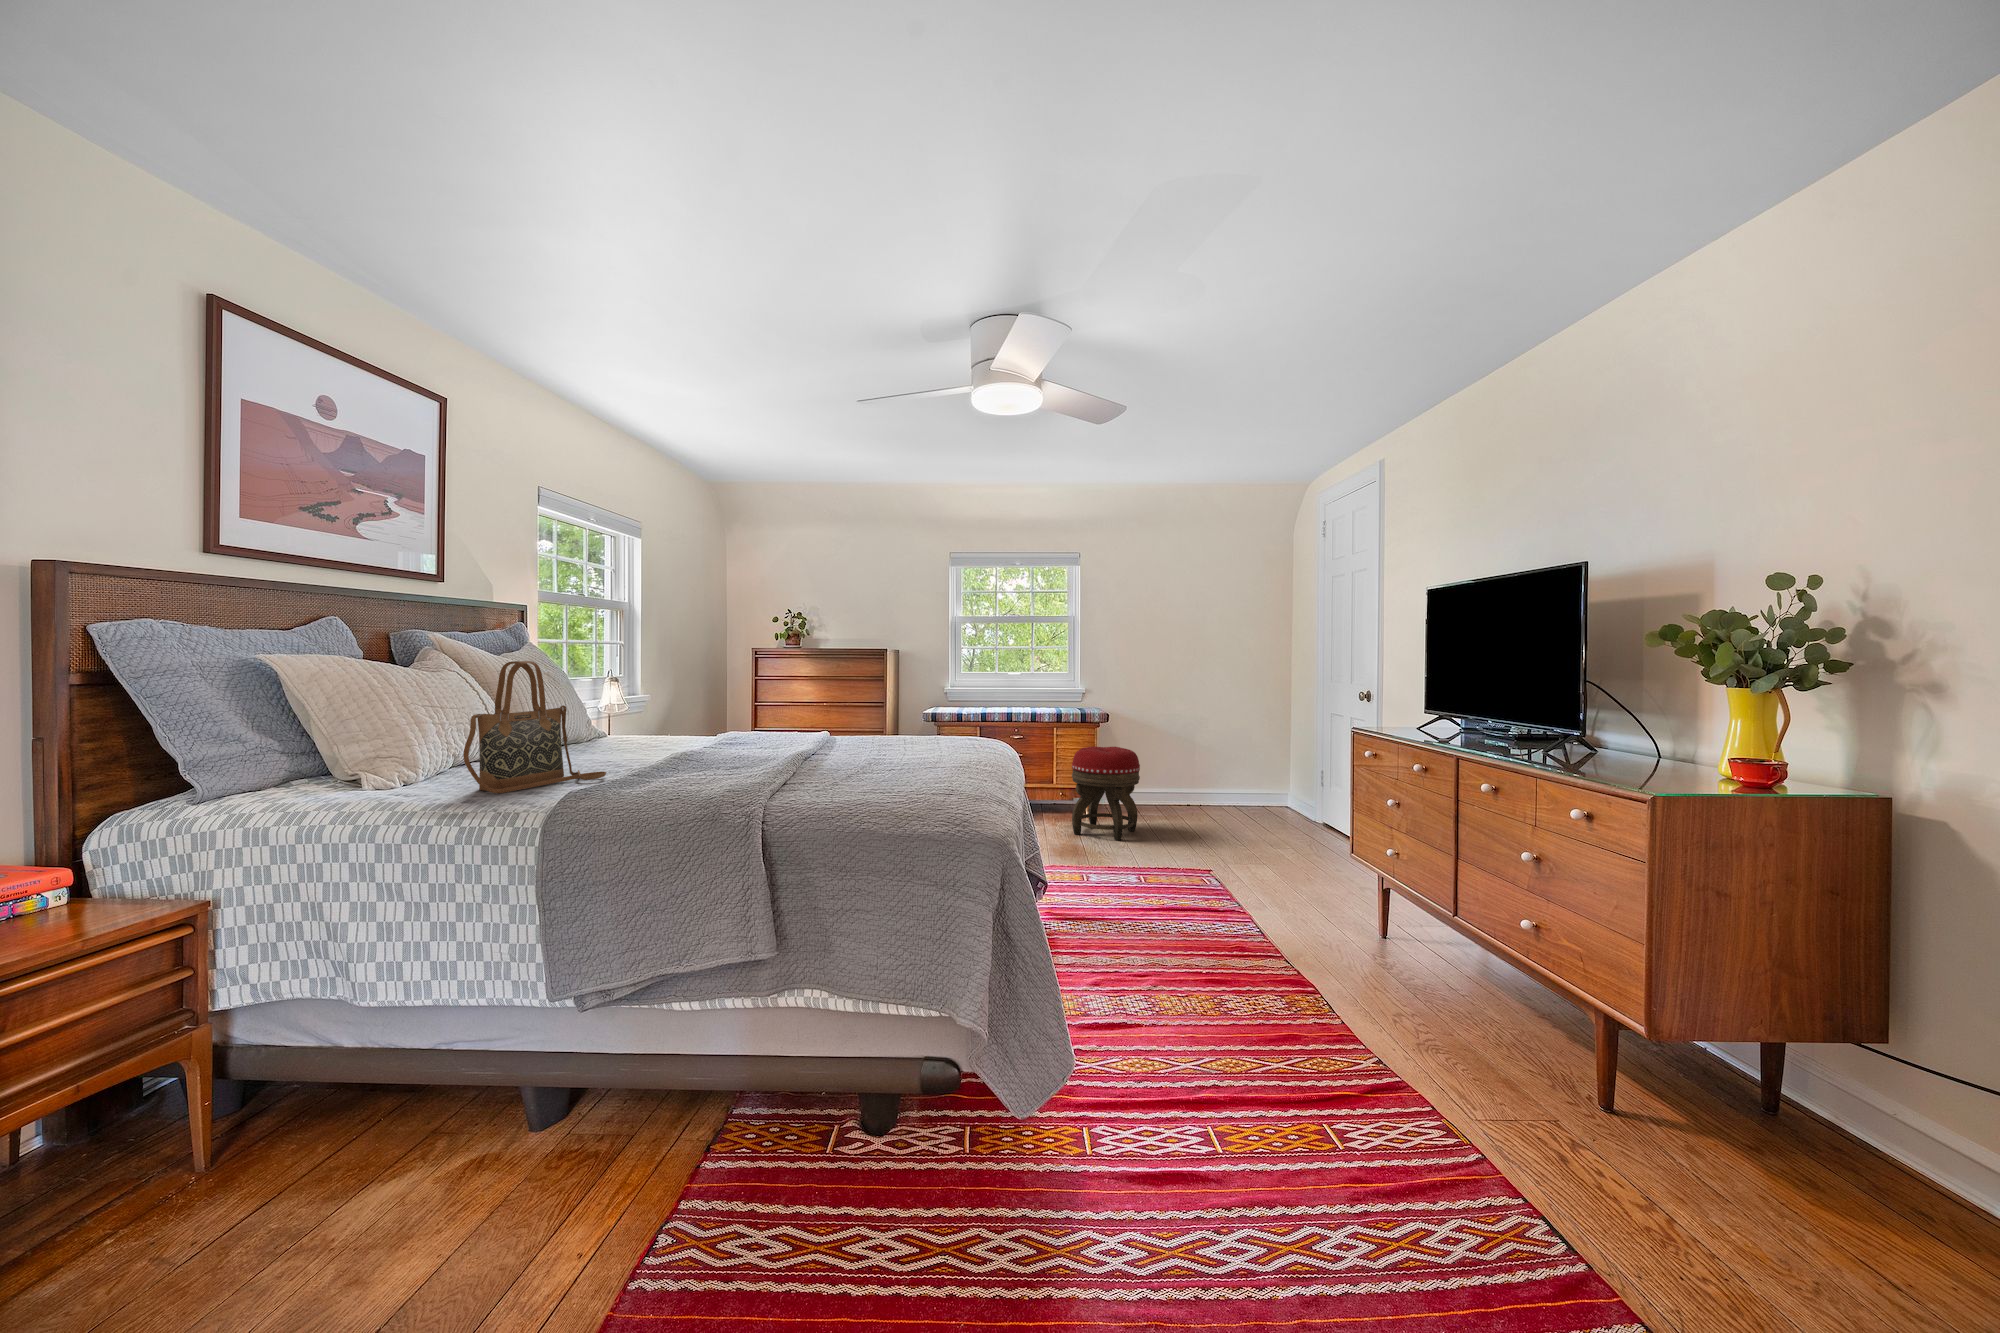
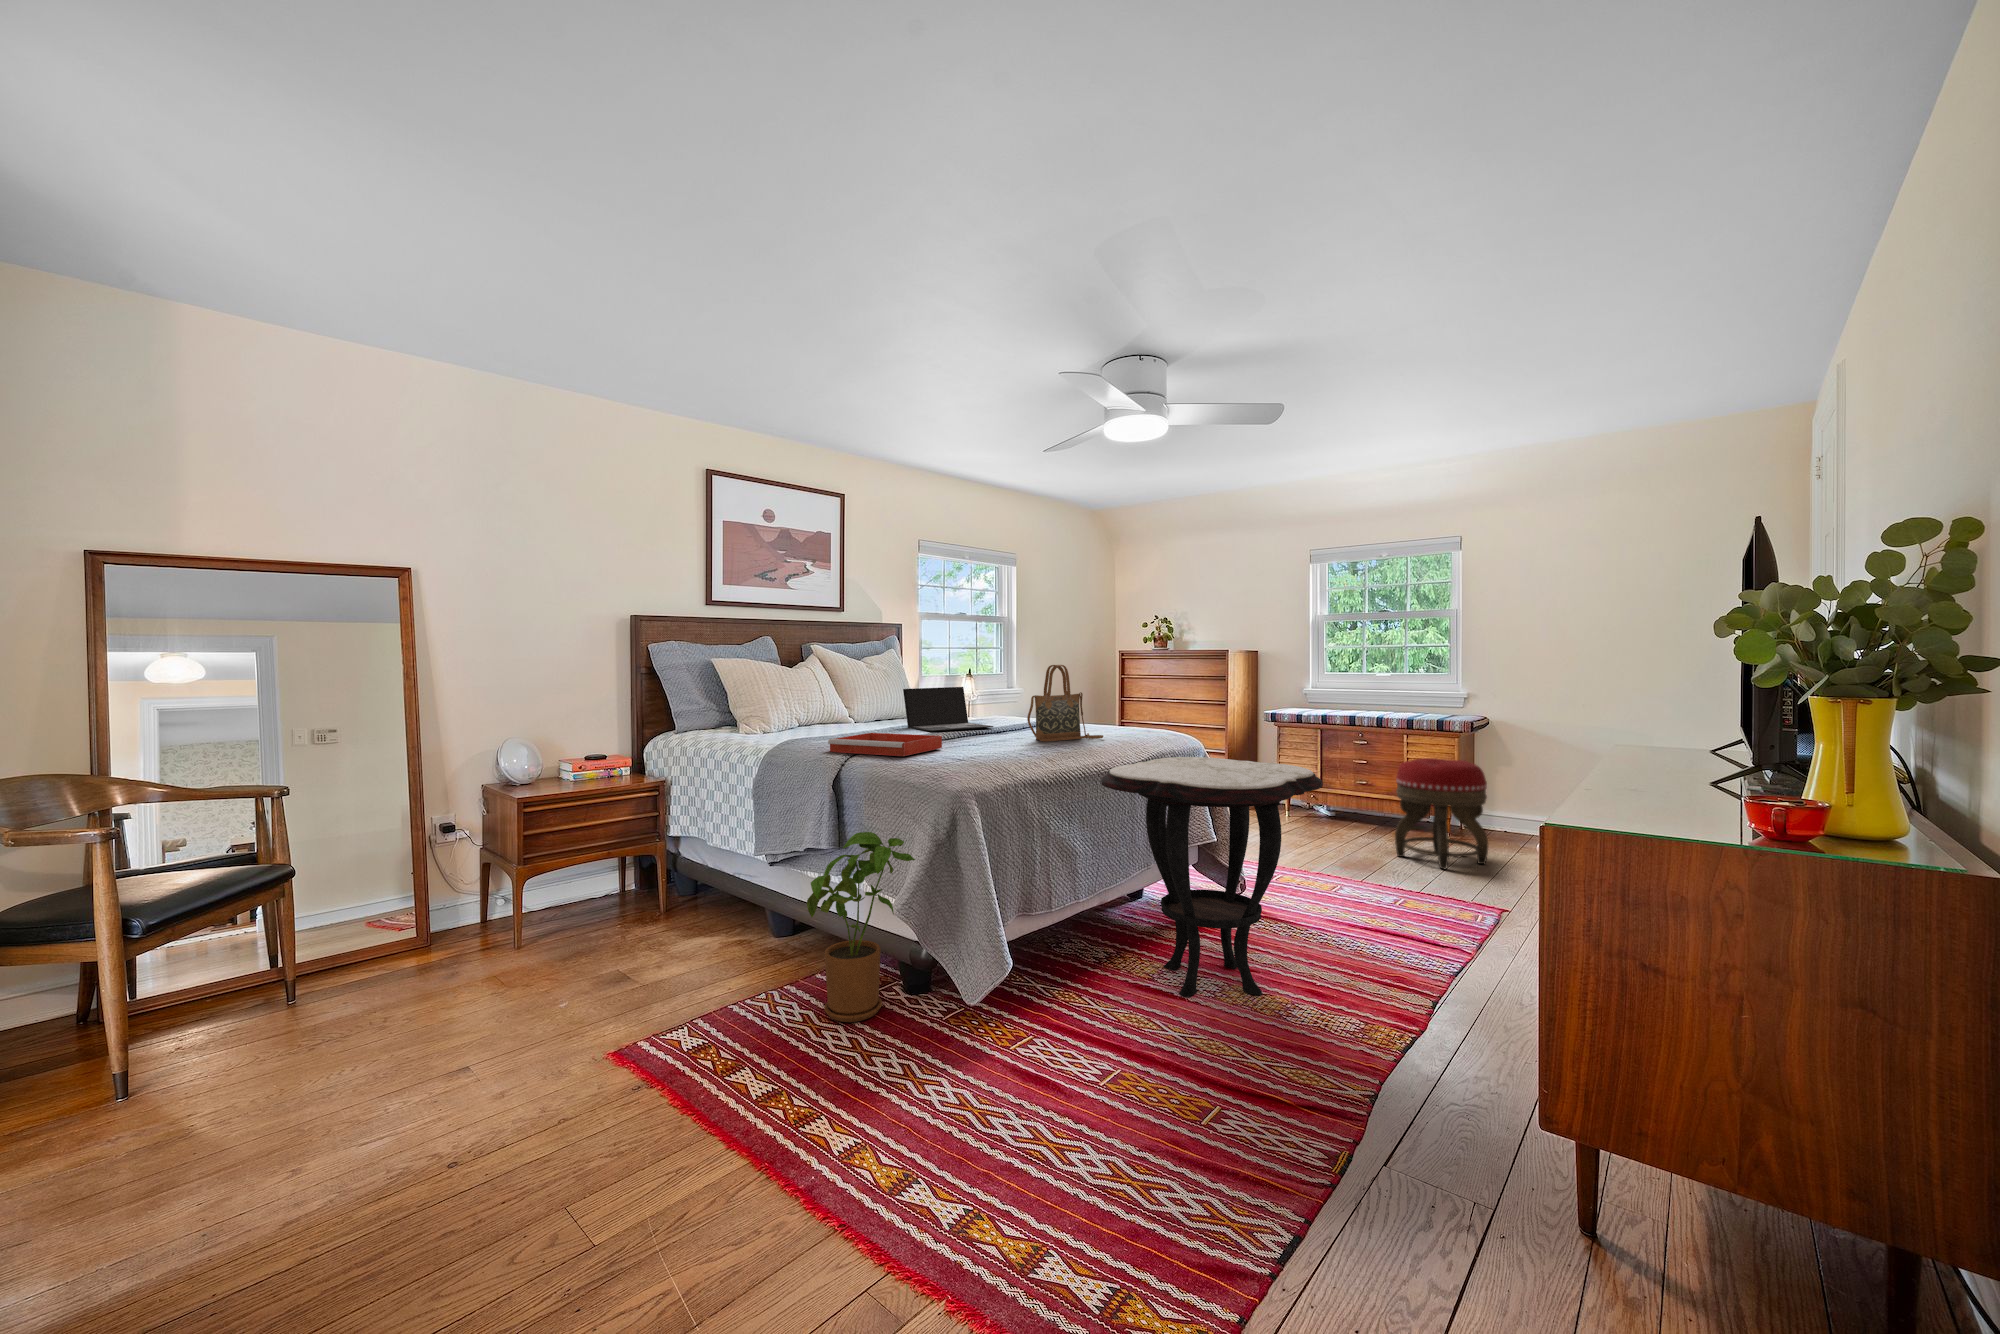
handbag: present [463,661,606,793] -> present [1027,665,1103,742]
laptop: none [646,695,775,759] -> present [903,687,993,732]
side table: none [1036,765,1246,1020] -> present [1101,757,1323,997]
tray: none [690,766,834,807] -> present [828,733,942,756]
house plant: none [791,922,954,1231] -> present [807,832,915,1022]

